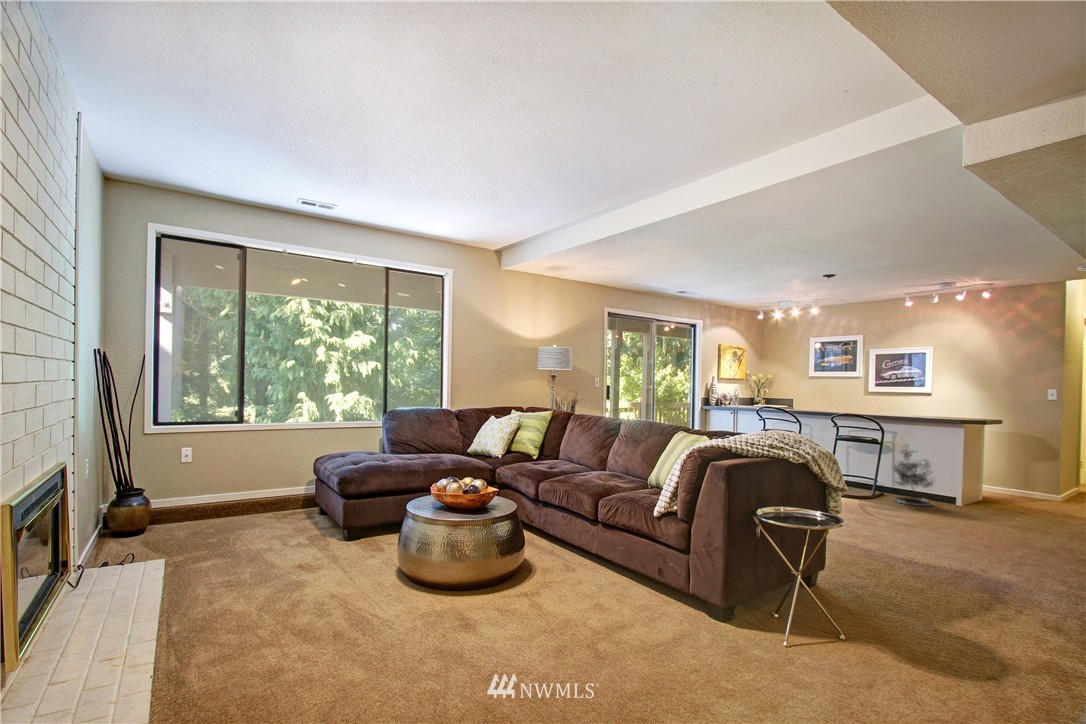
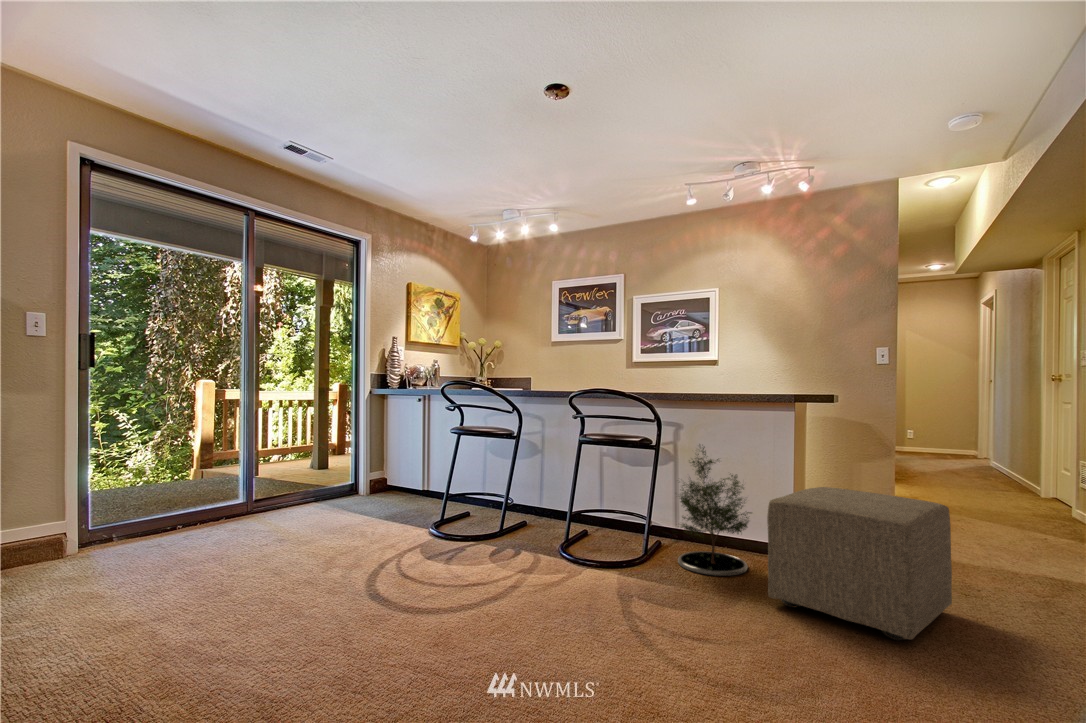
ottoman: none [936,466,1037,527] -> present [767,487,952,640]

